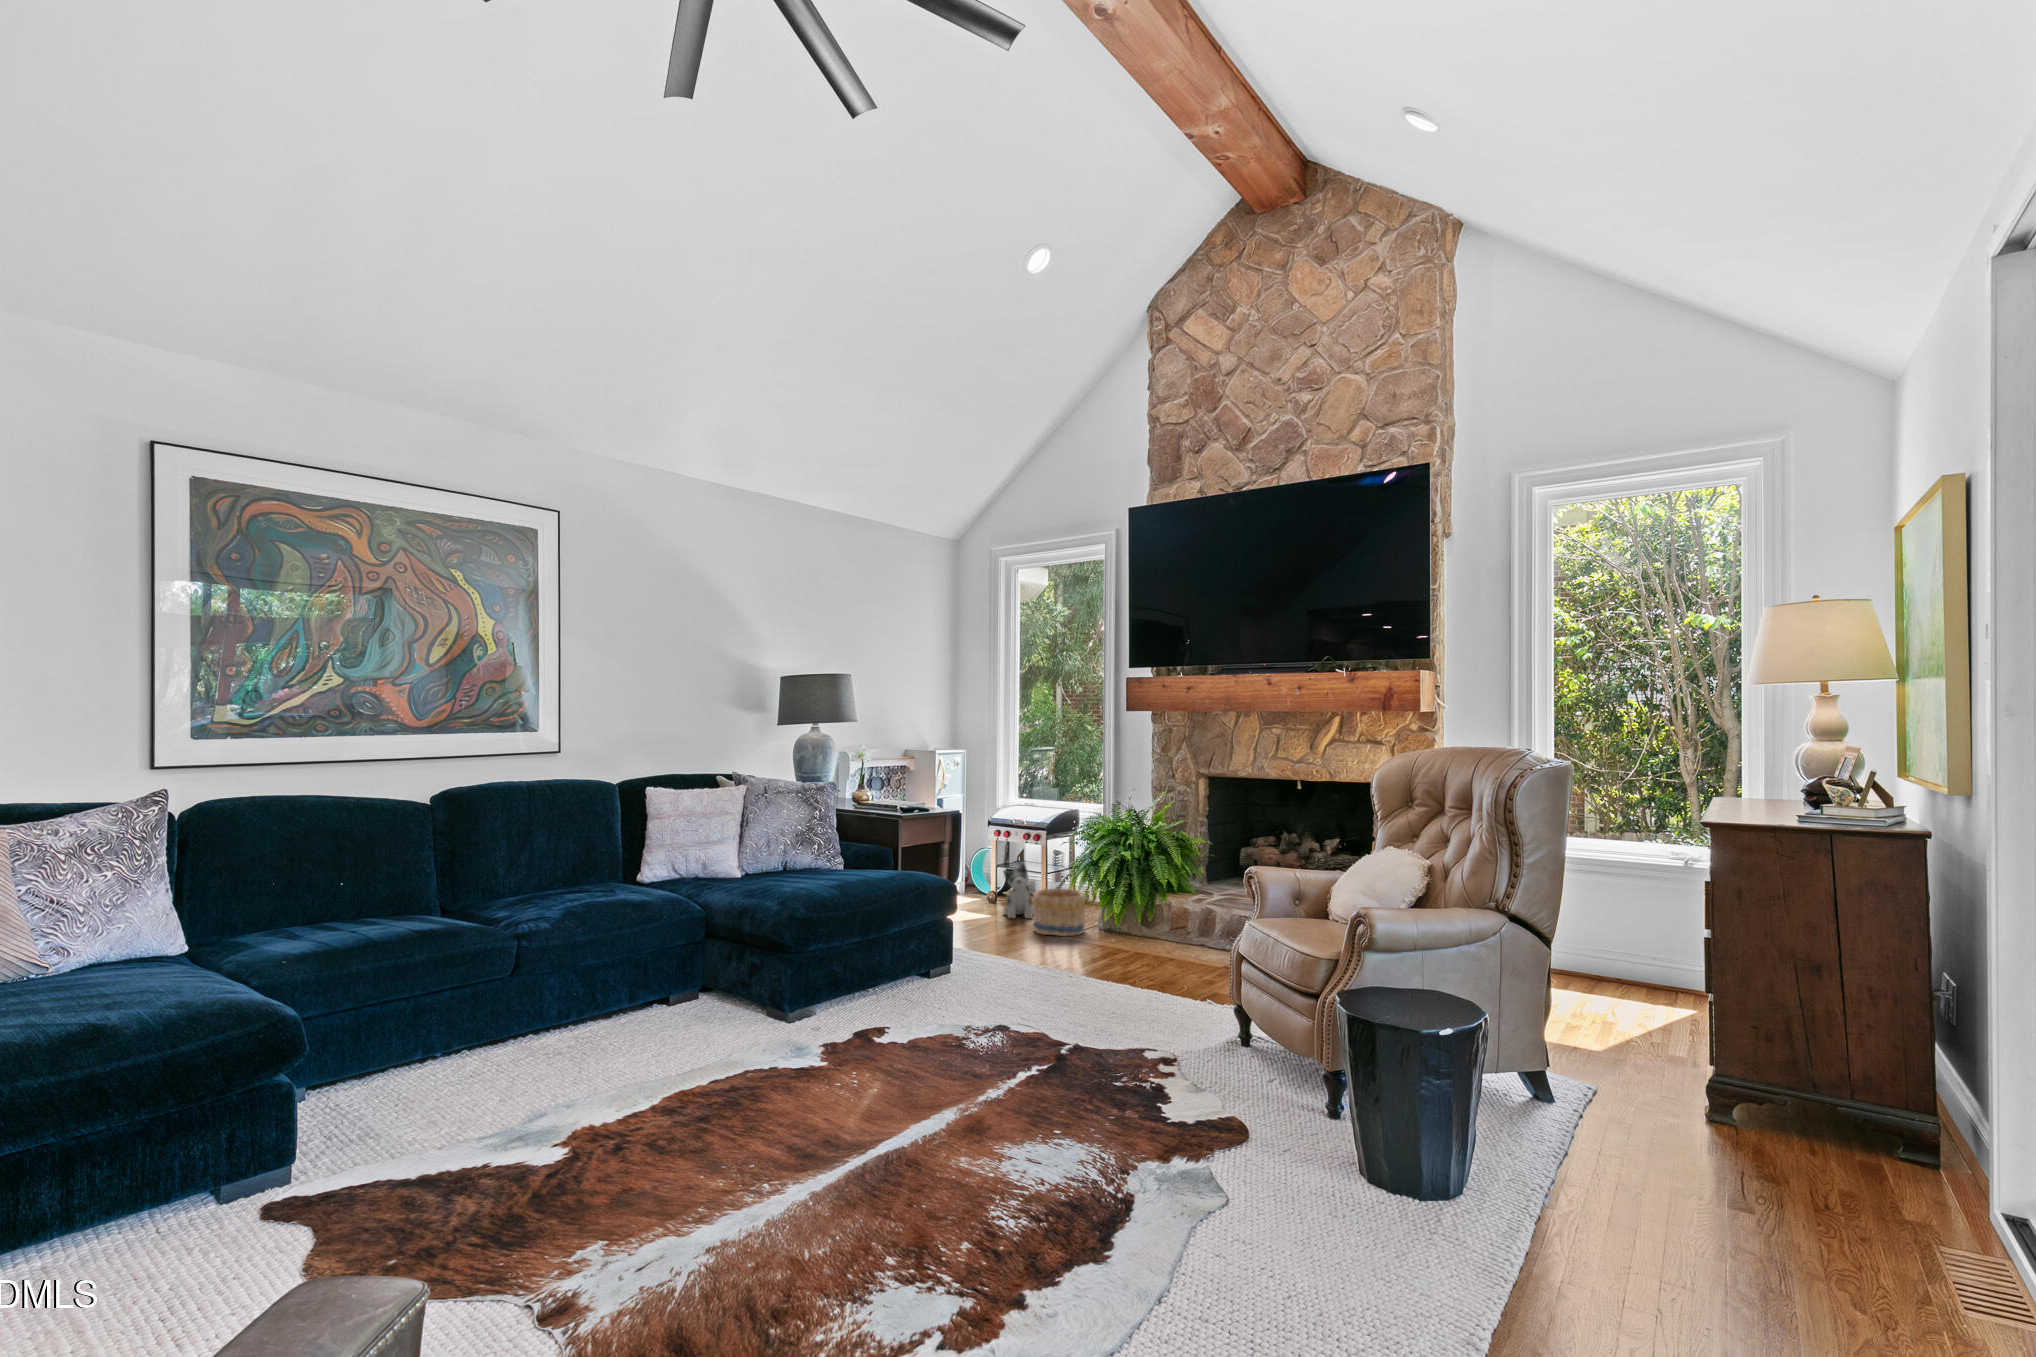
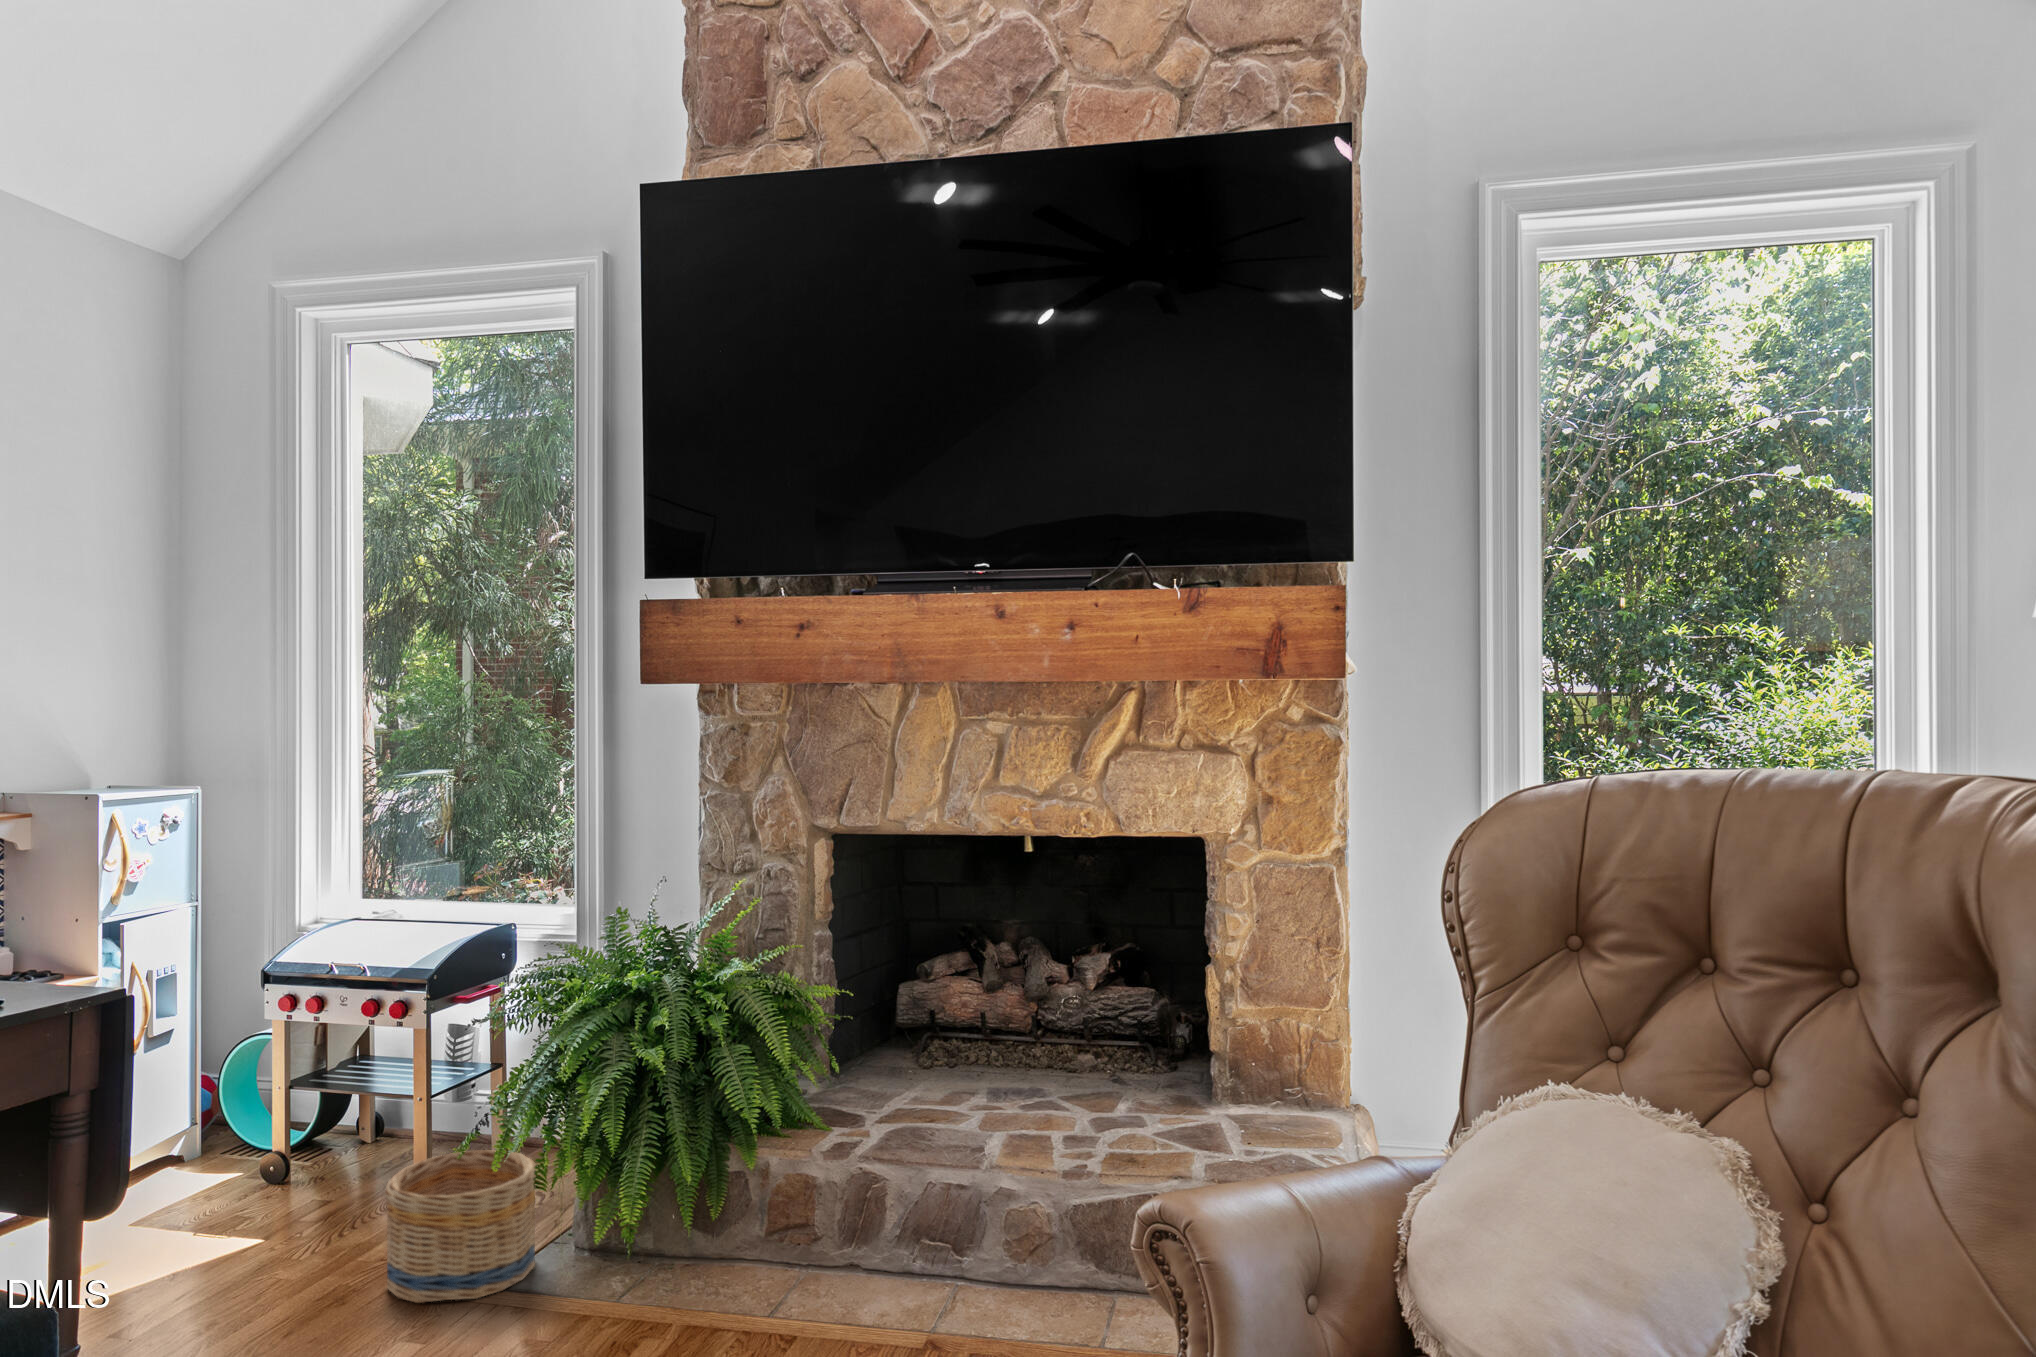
plush toy: present [1003,863,1034,918] -> none [299,1083,396,1241]

